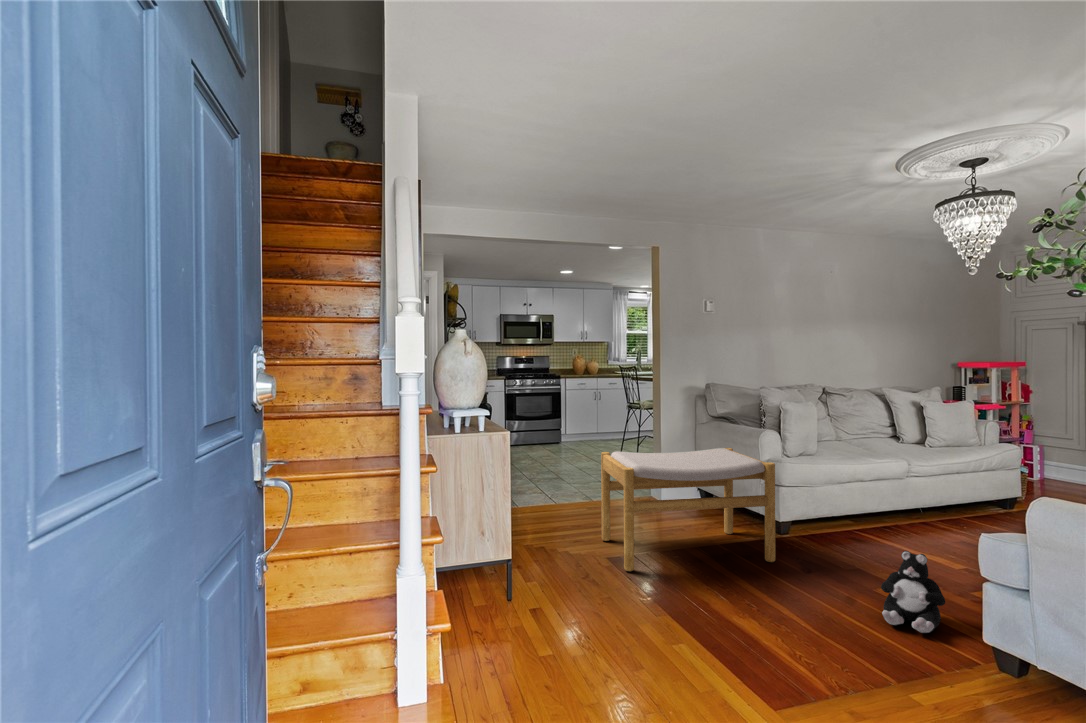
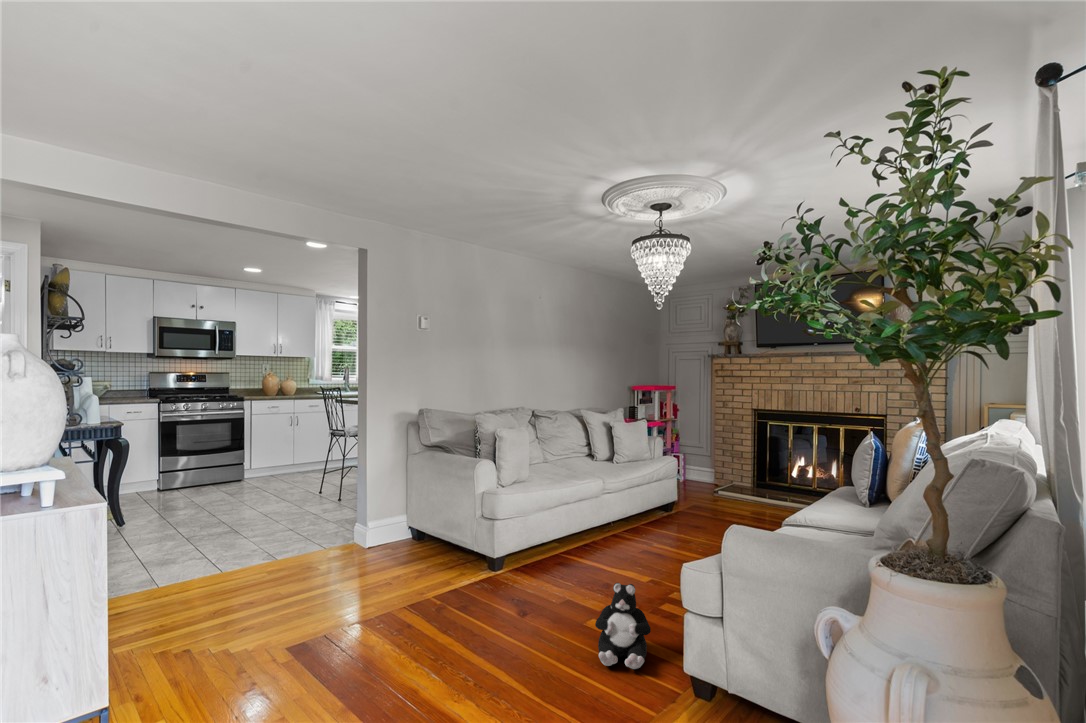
footstool: present [601,448,775,571] -> none [283,482,492,660]

